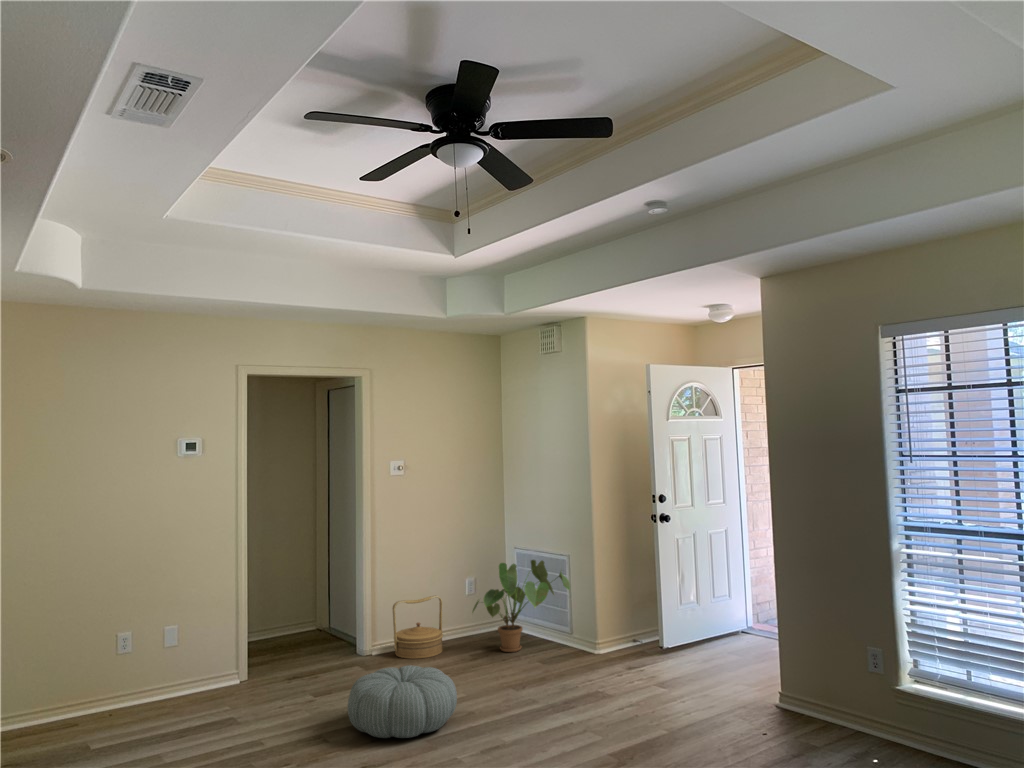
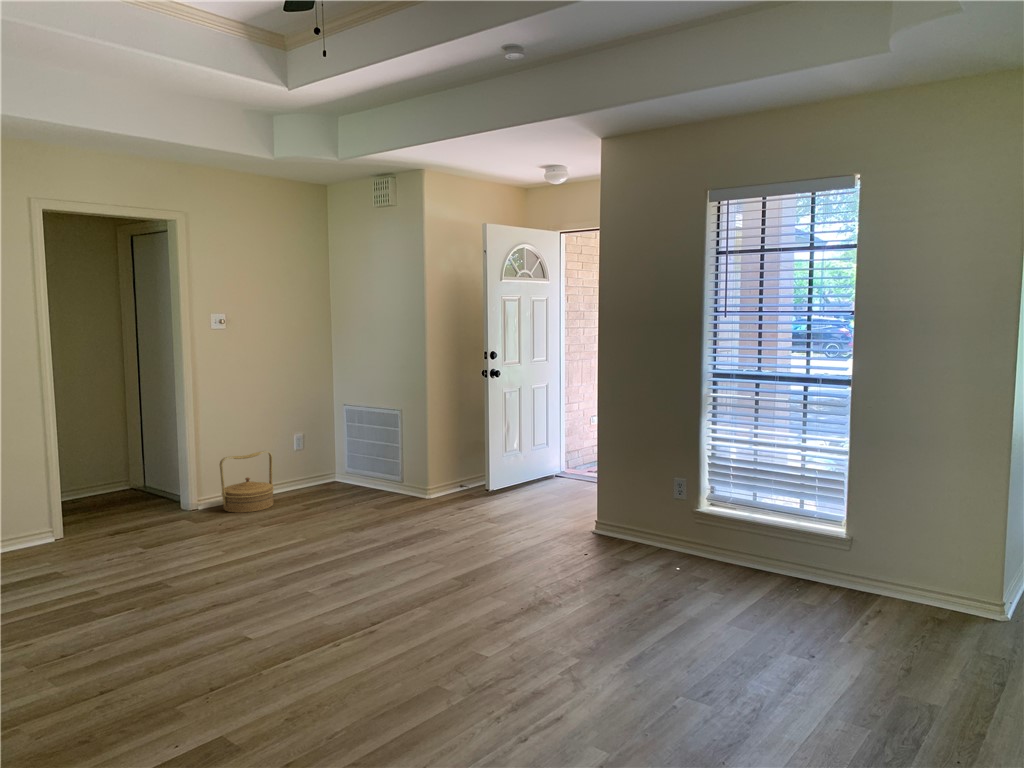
house plant: present [473,560,570,652] -> none [304,414,403,502]
pouf: present [348,665,457,738] -> none [183,516,299,586]

